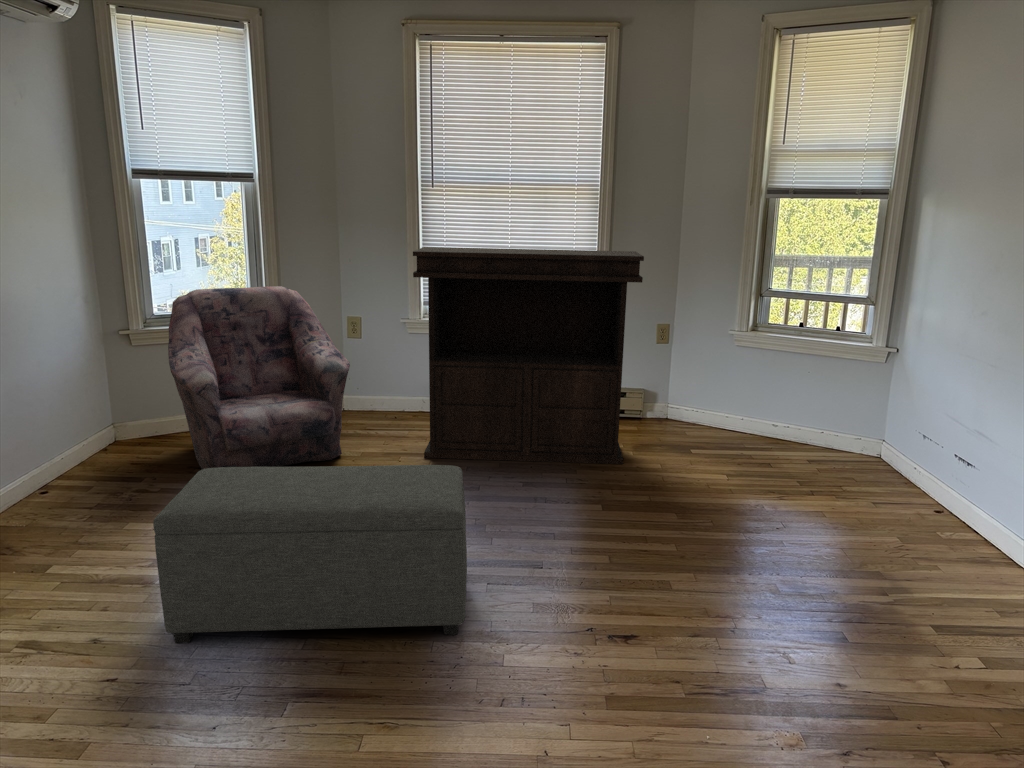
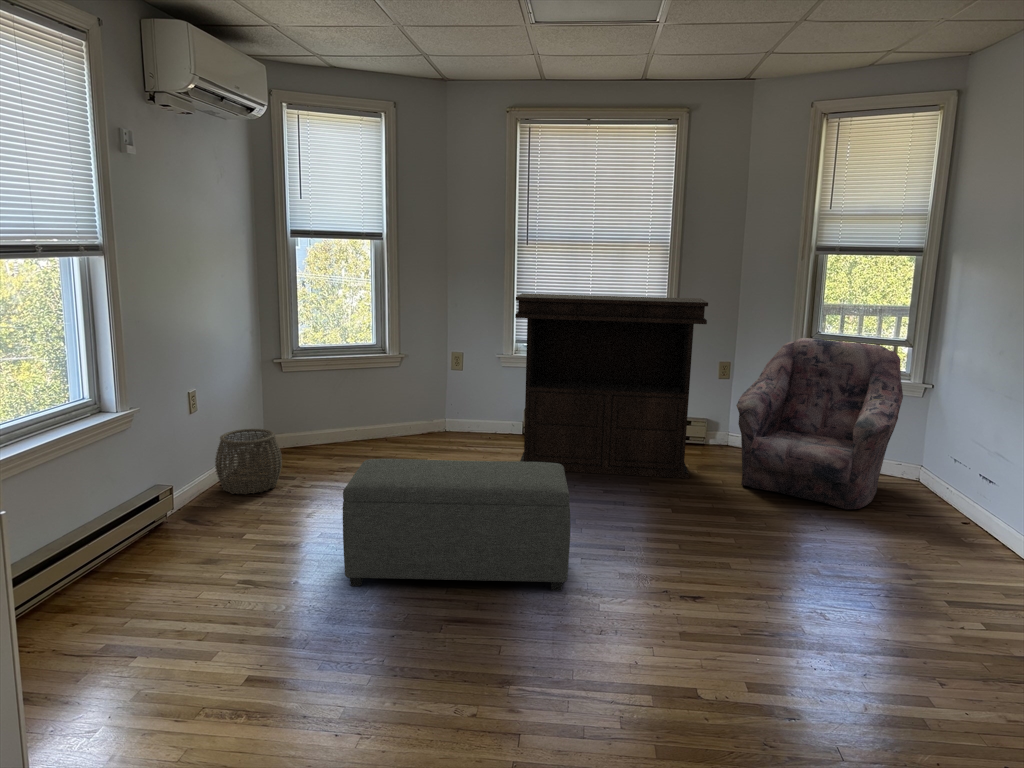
armchair: present [168,286,350,469] -> present [736,338,903,510]
woven basket: none [28,421,122,507] -> present [215,429,282,494]

